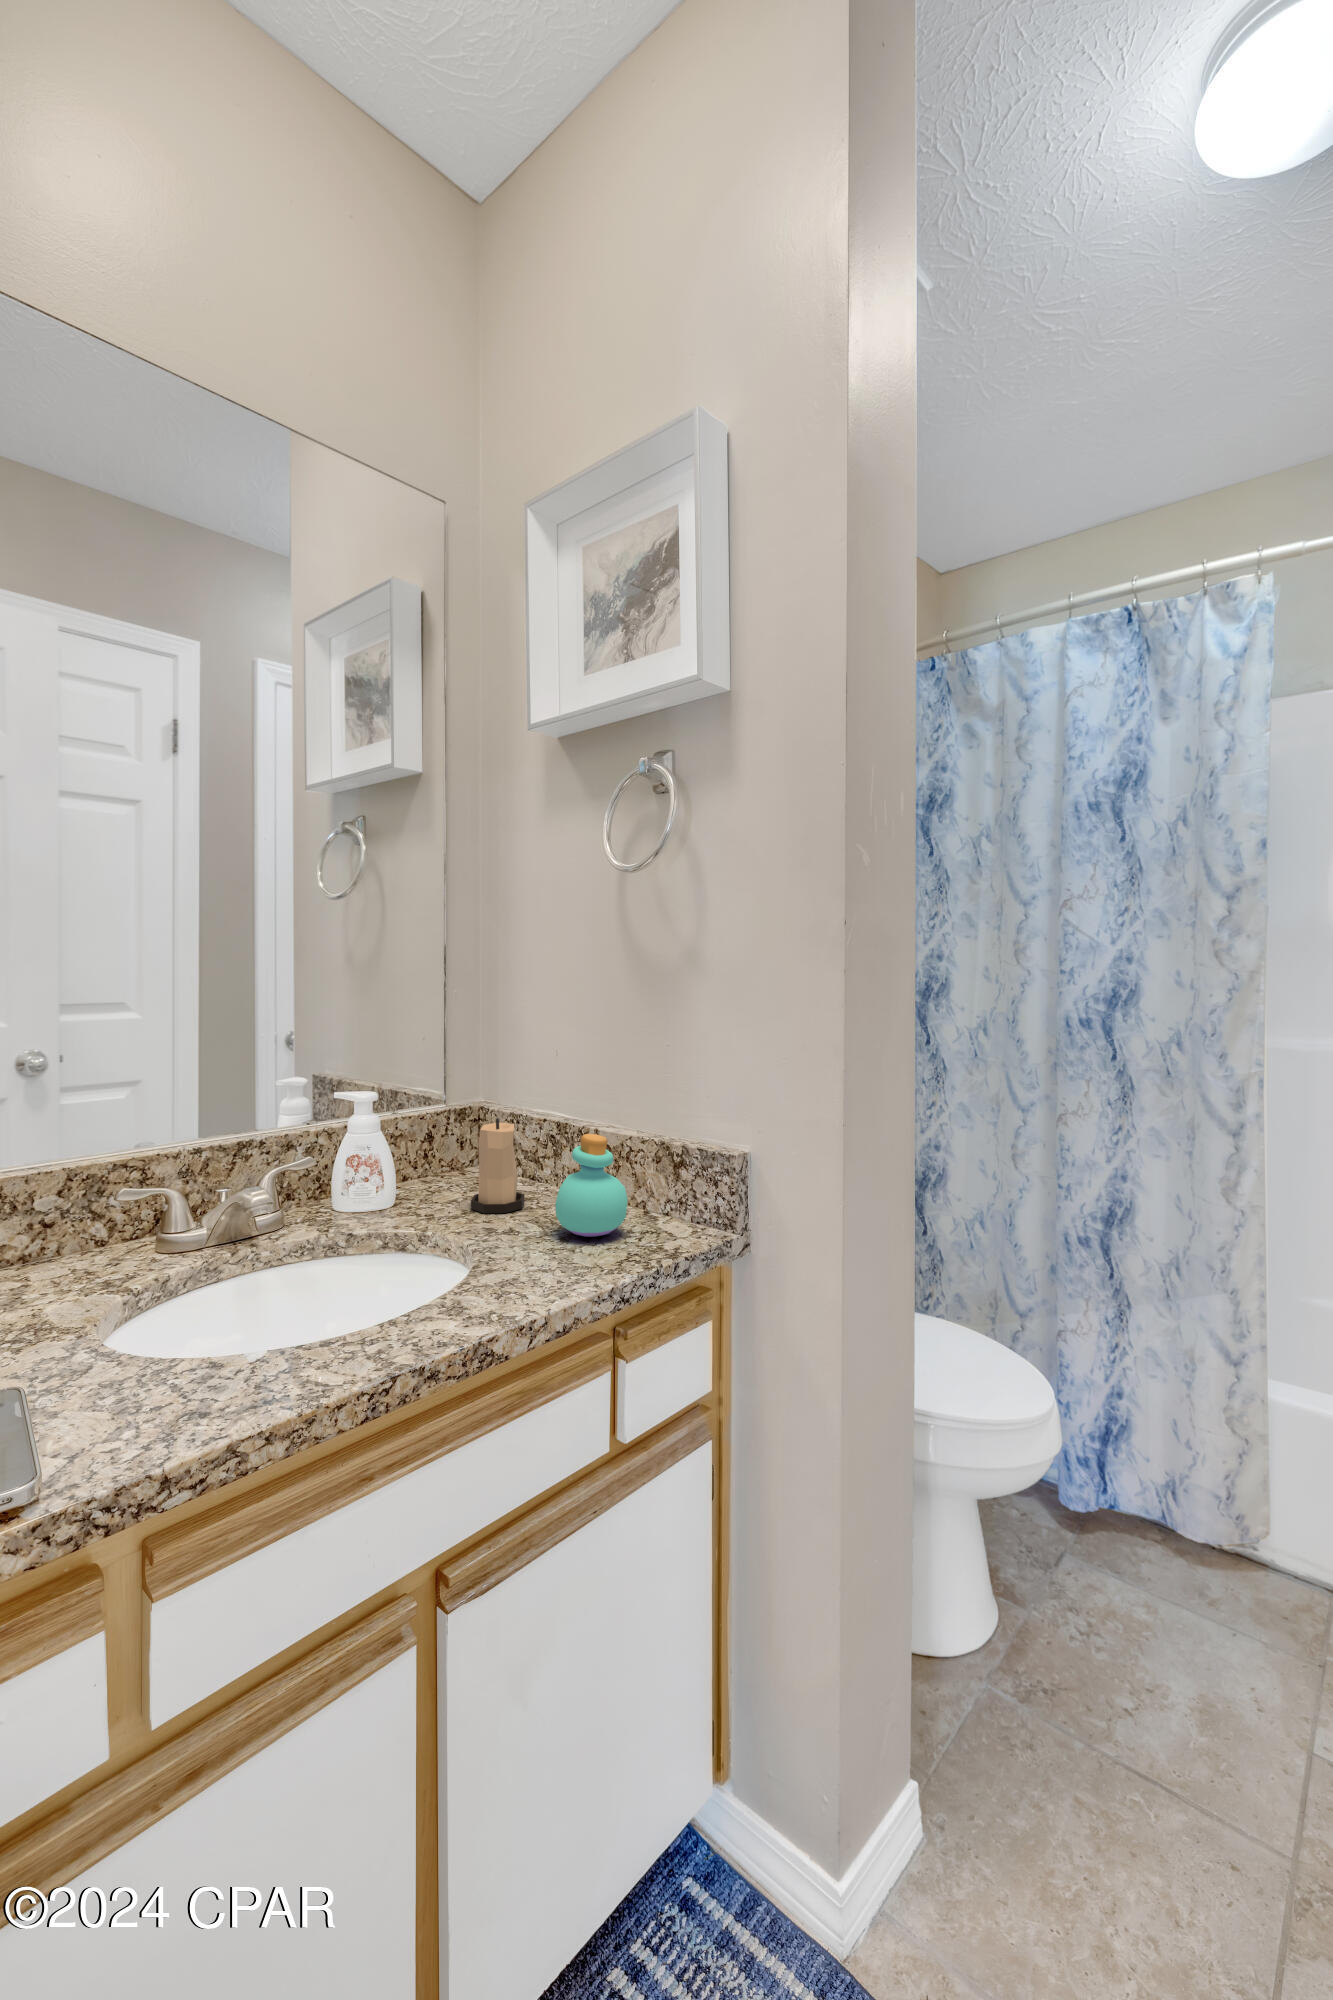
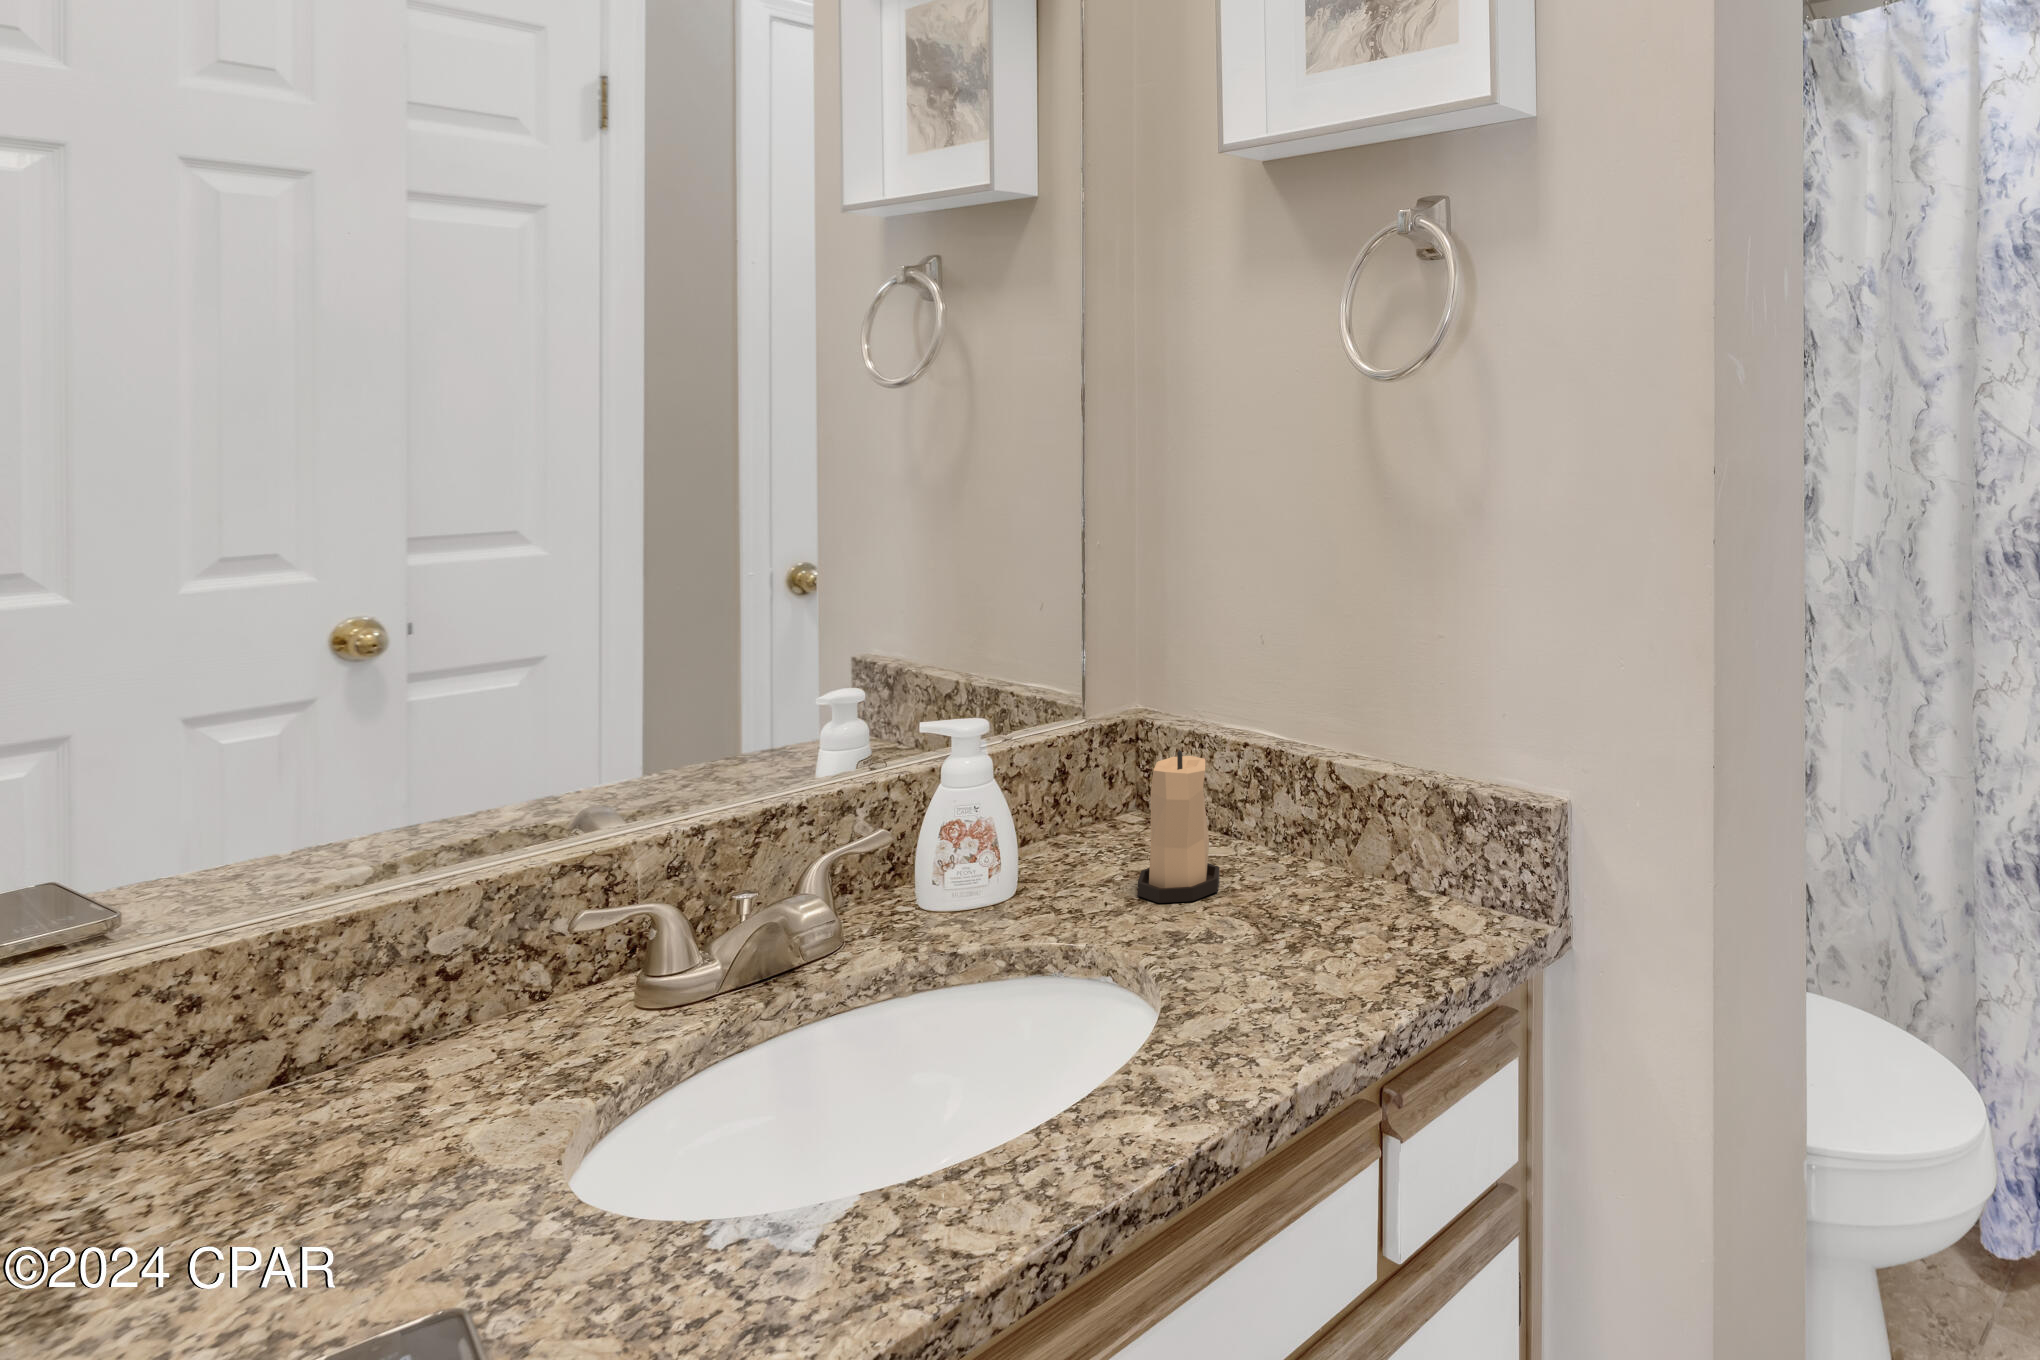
perfume bottle: present [555,1134,628,1237] -> none [1280,778,1389,941]

